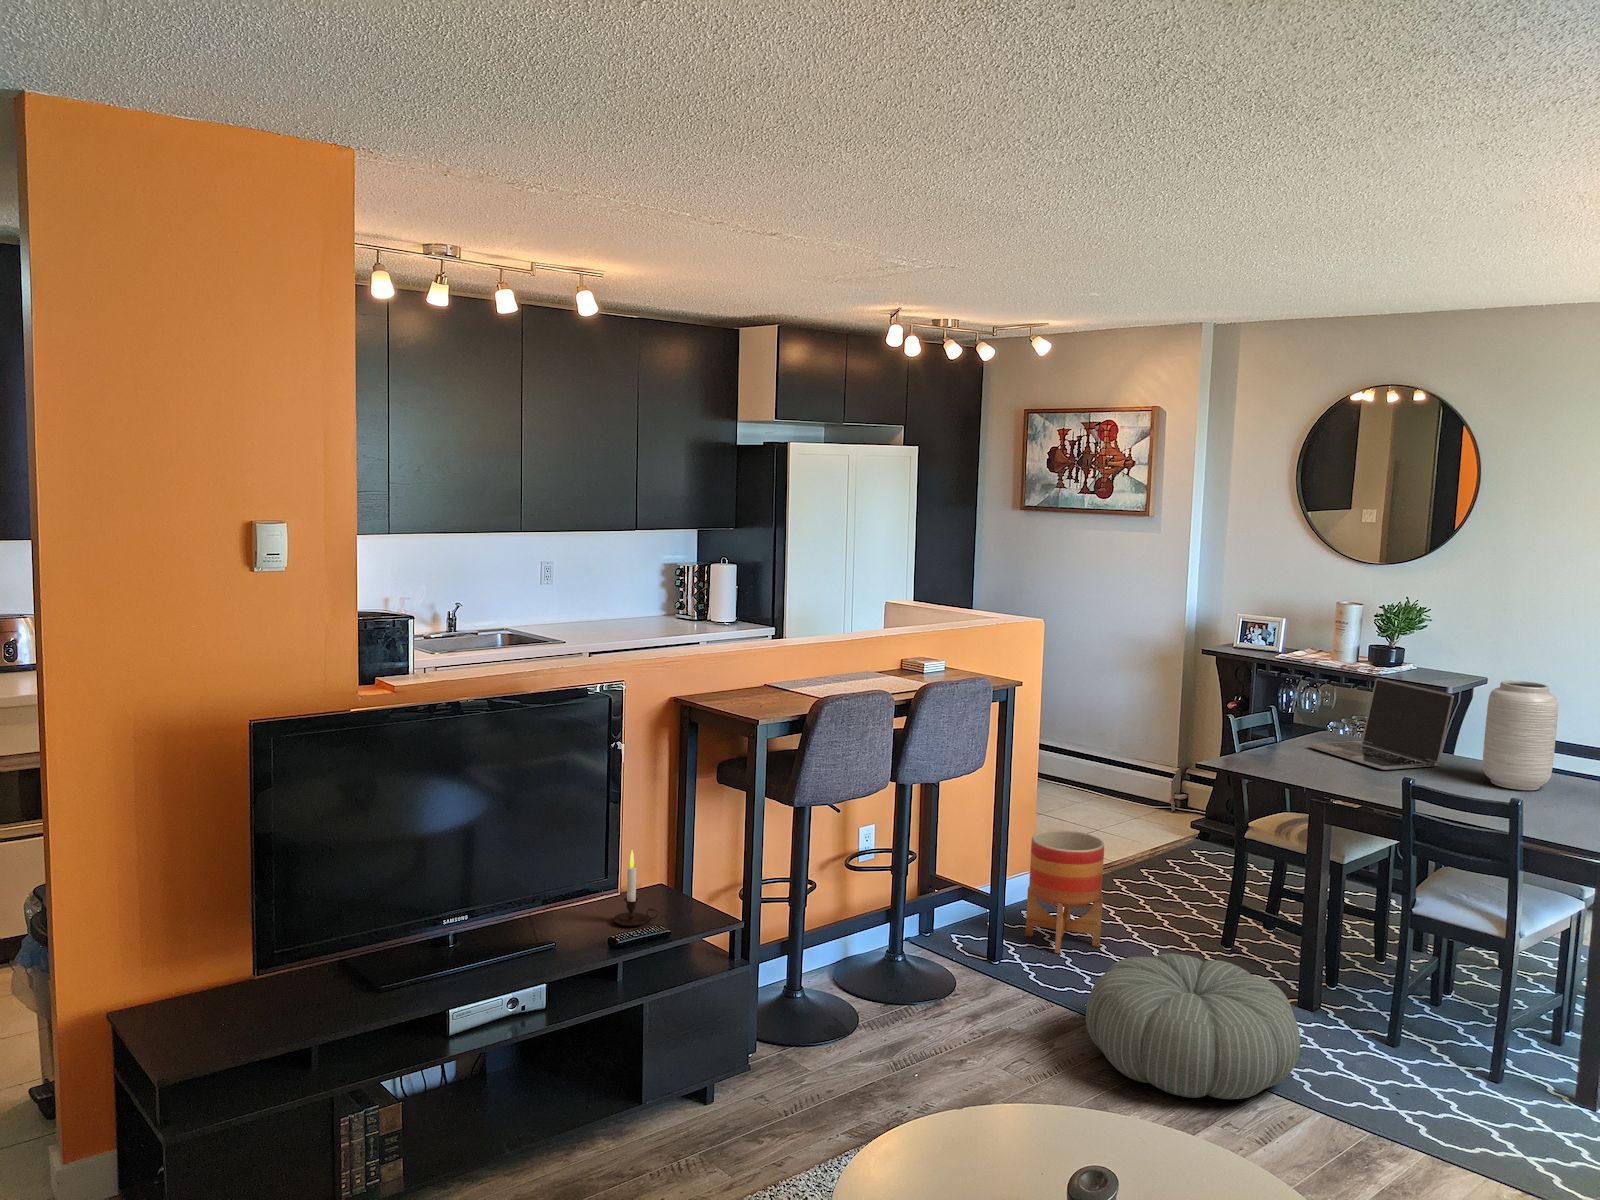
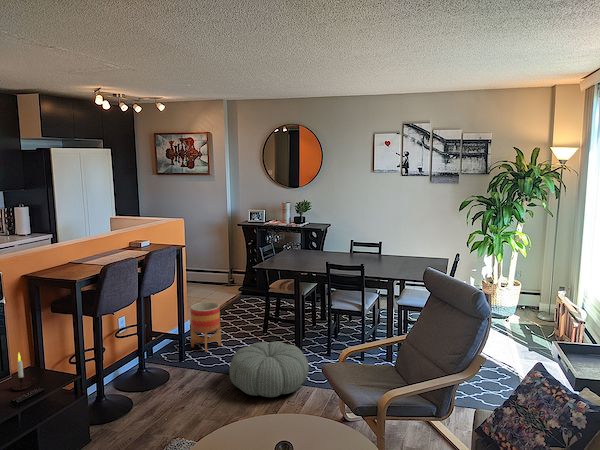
laptop: present [1310,678,1454,770] -> none [288,228,334,261]
vase: present [1483,680,1558,790] -> none [346,224,367,261]

